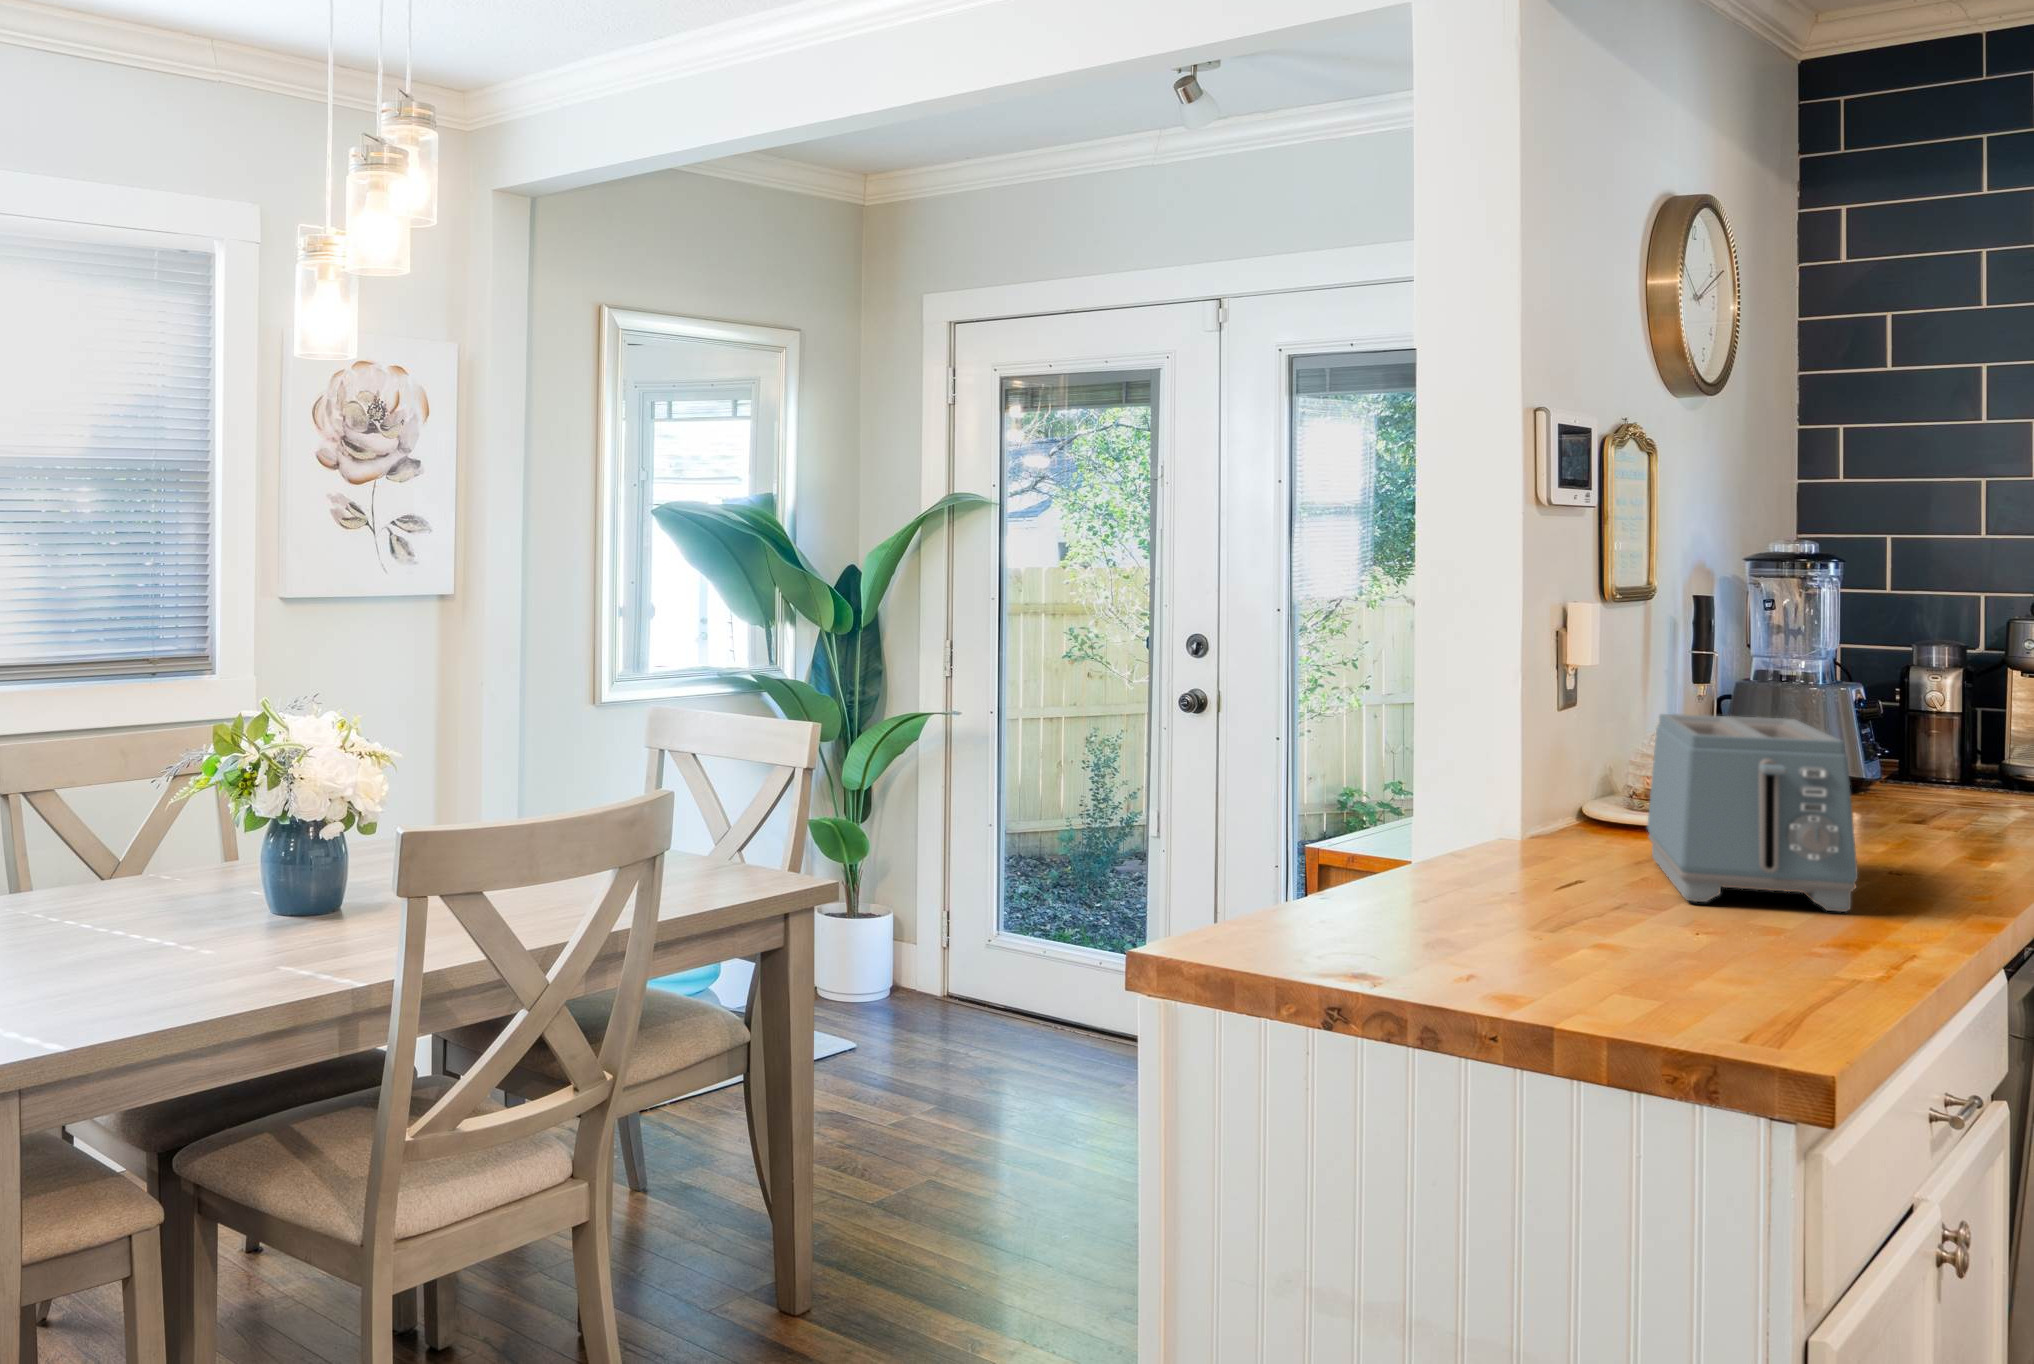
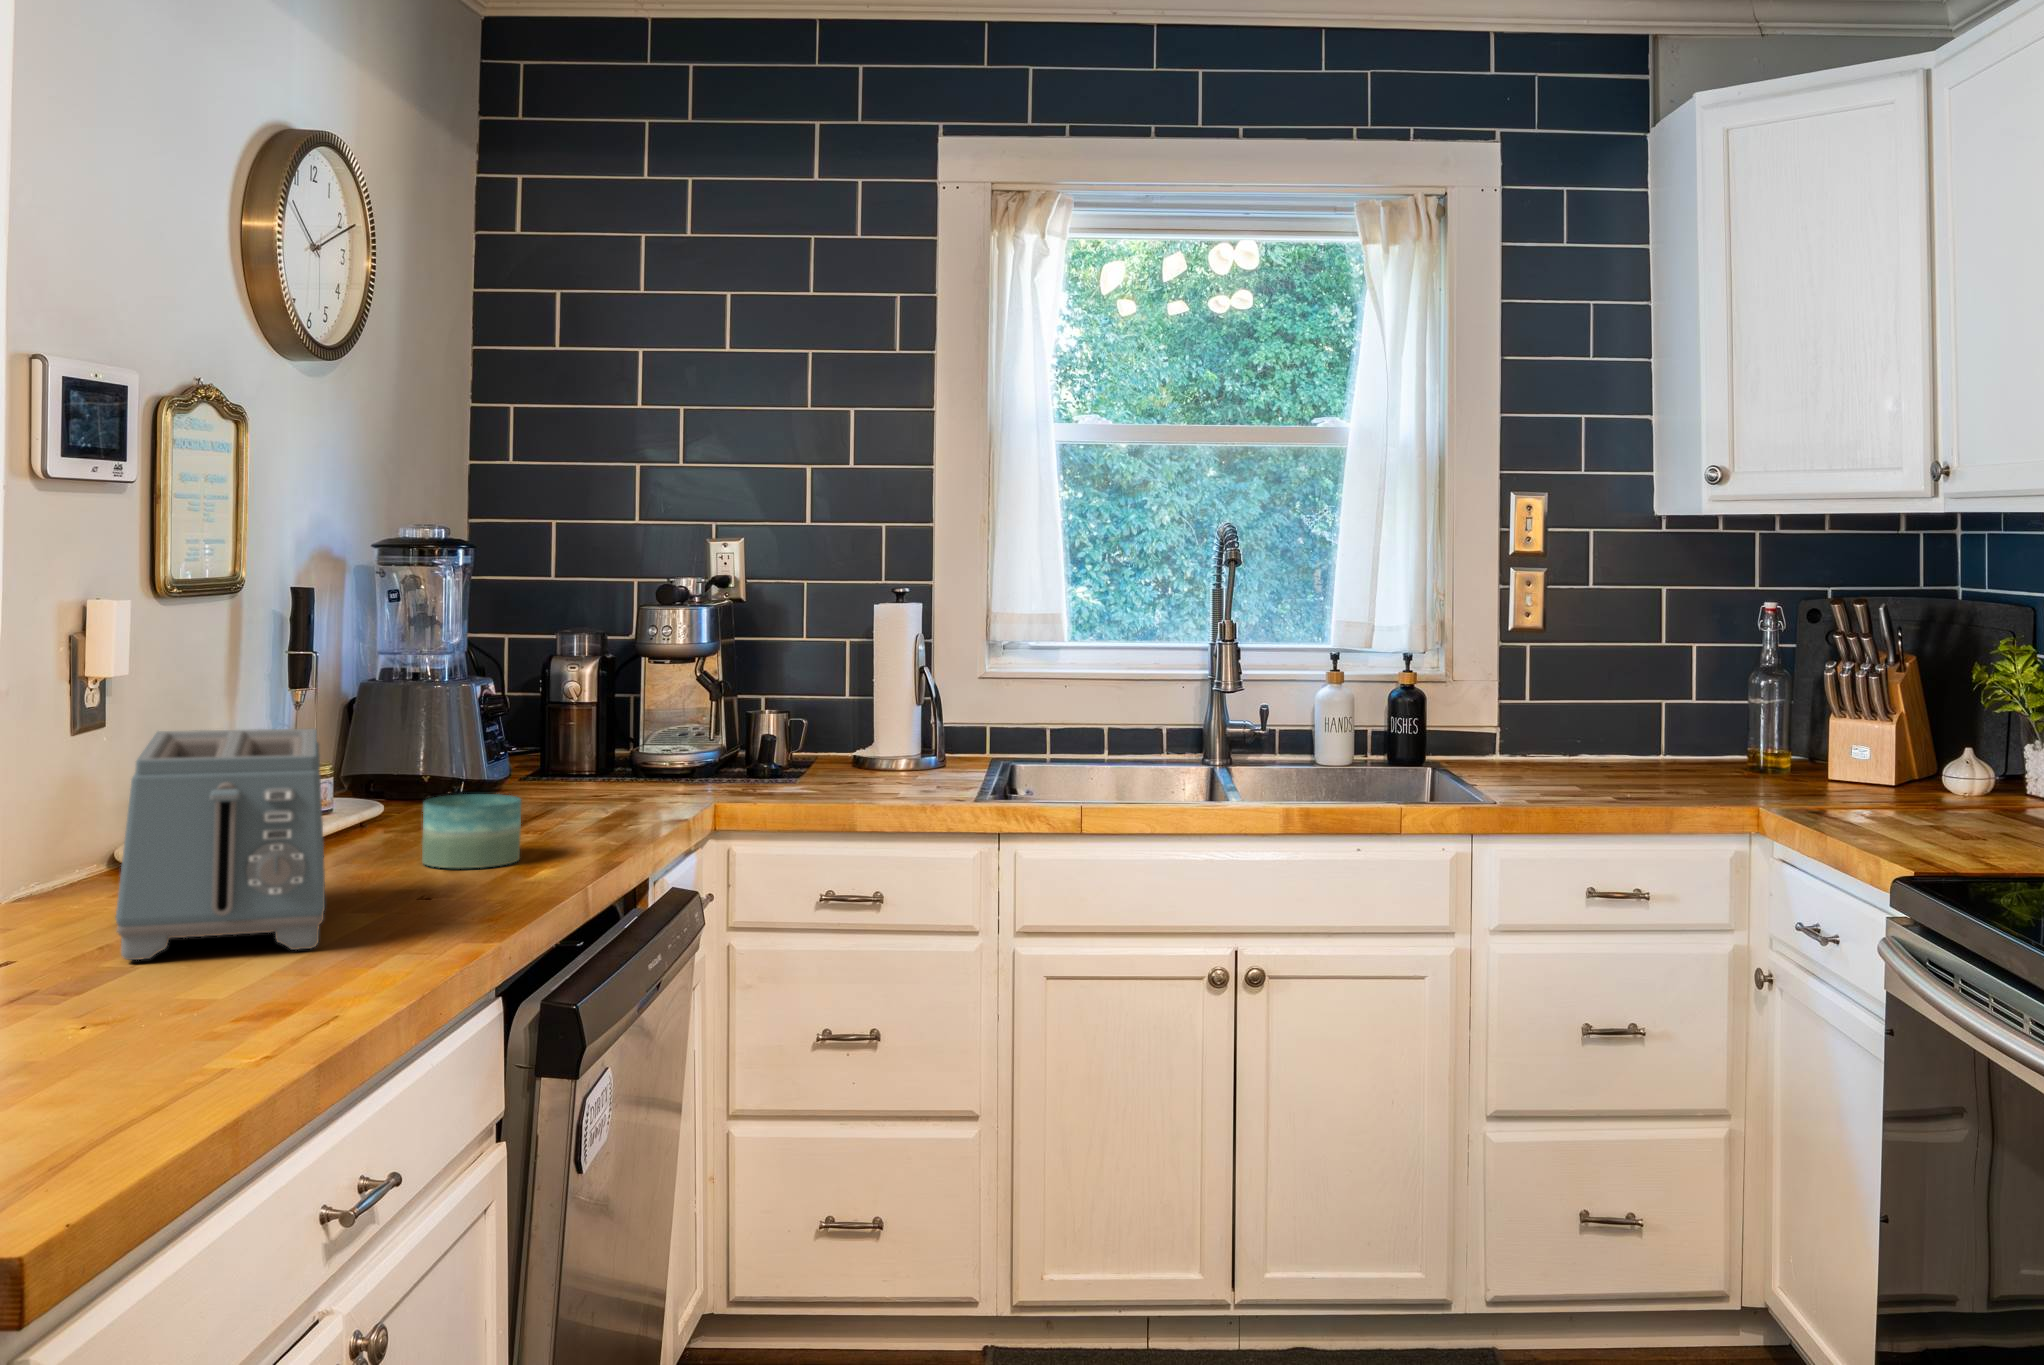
candle: none [1868,789,1969,860] -> present [422,794,521,868]

